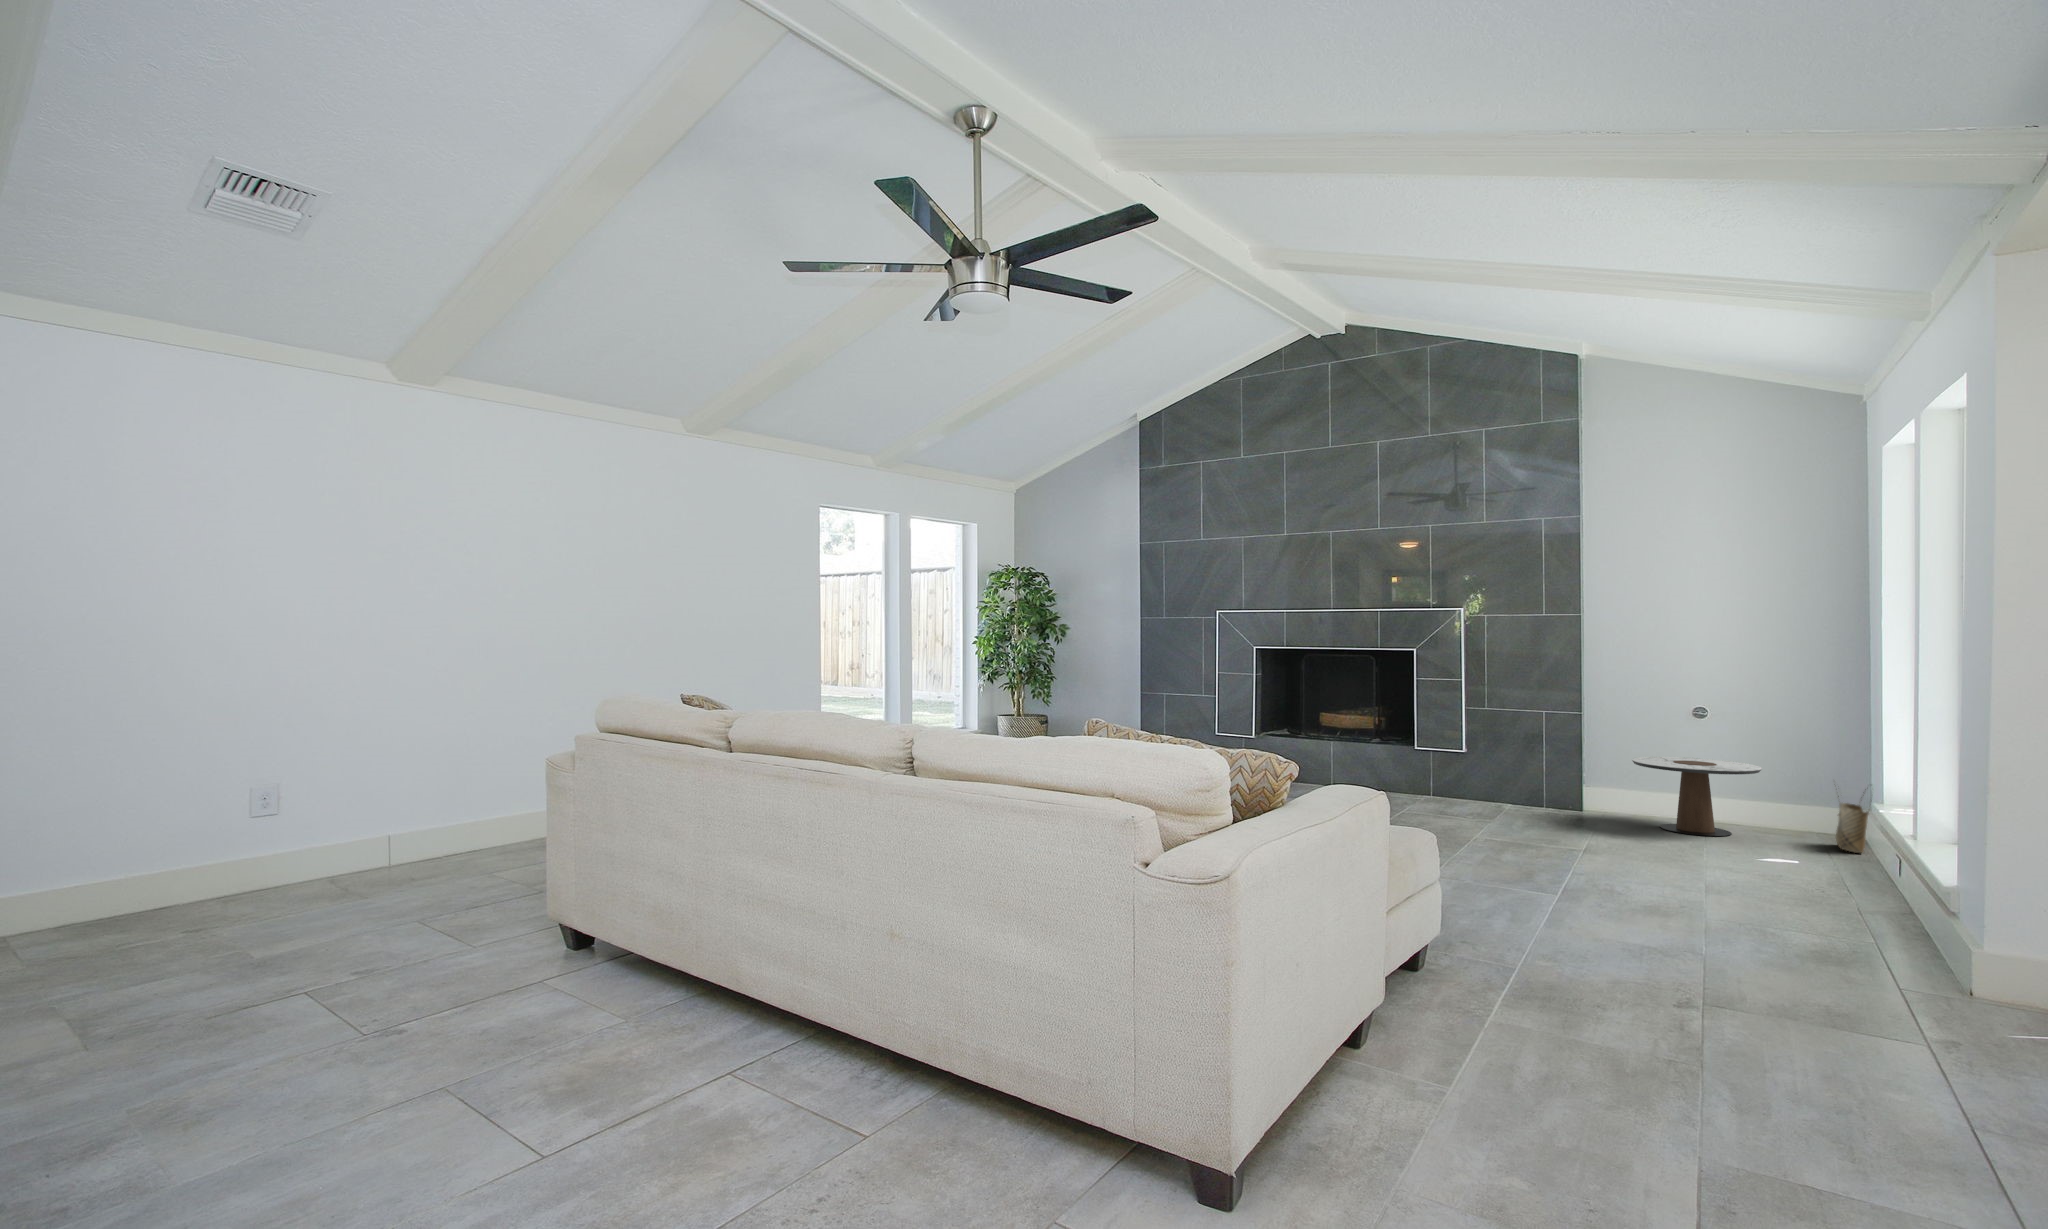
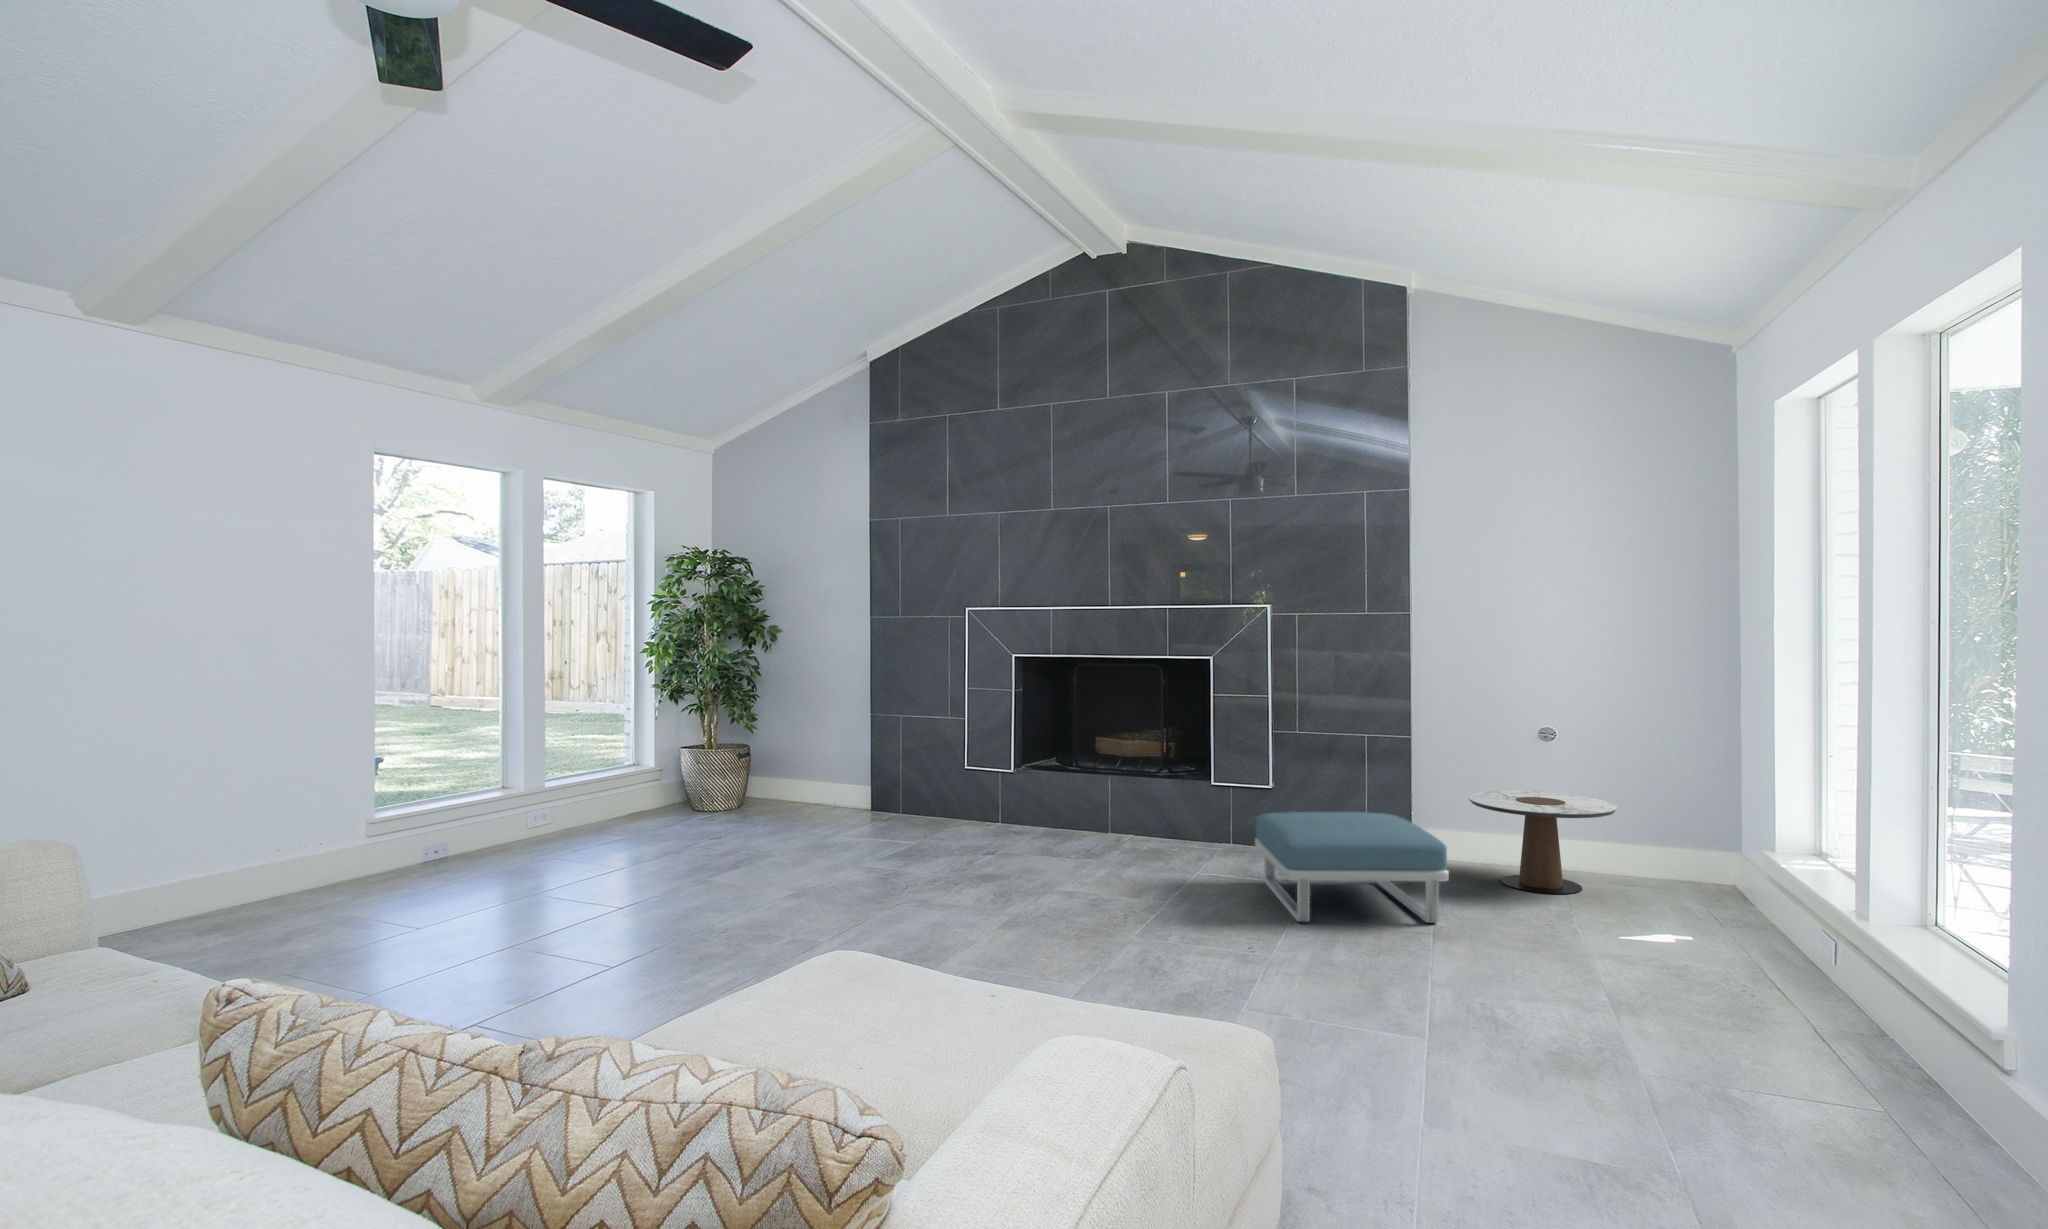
footstool: none [1449,765,1605,846] -> present [1255,812,1449,923]
woven basket: present [1836,796,1869,853] -> none [1698,820,1744,912]

